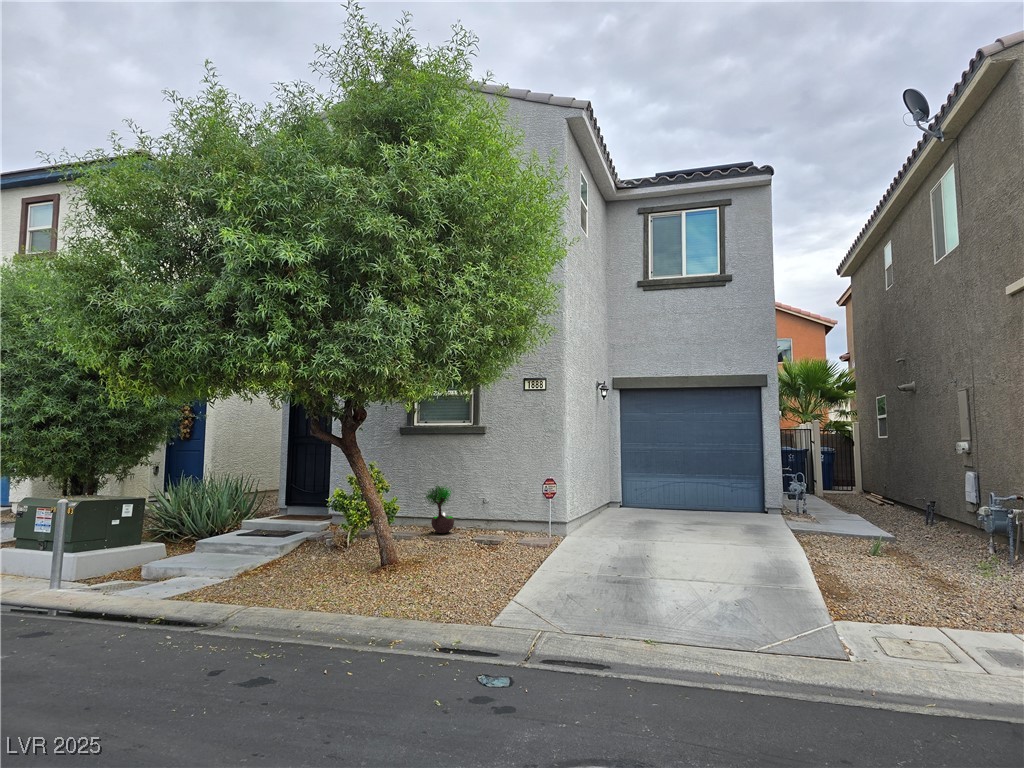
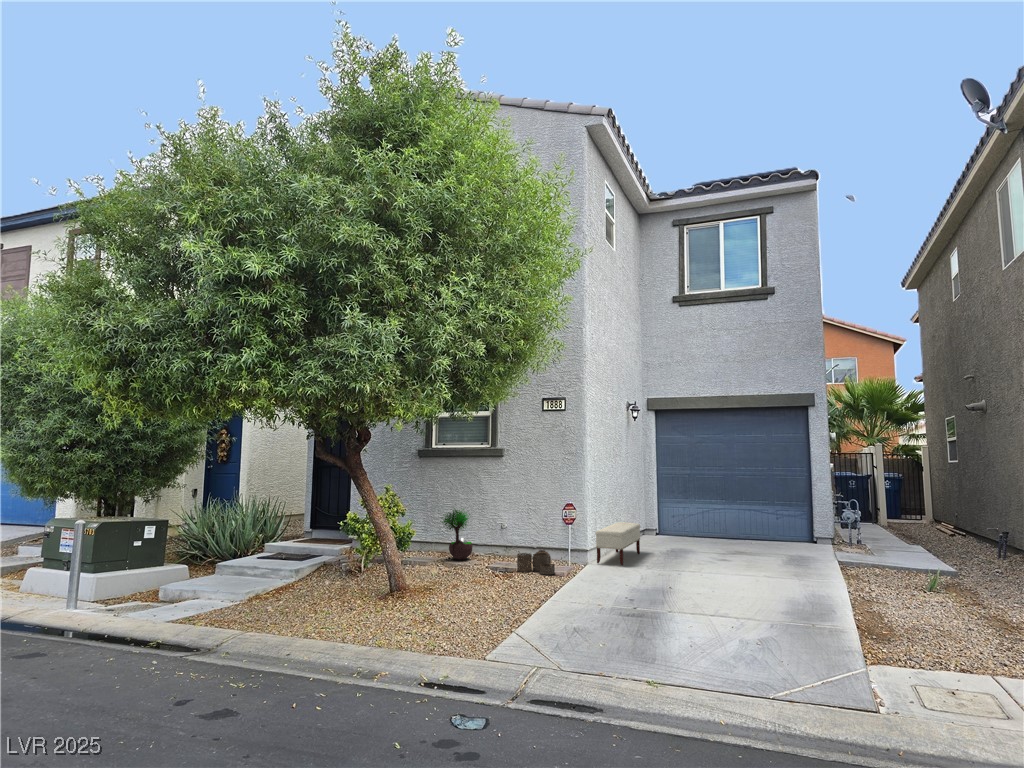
bench: none [572,496,611,536] -> present [595,522,640,565]
woven basket: none [500,522,536,546] -> present [517,550,555,575]

